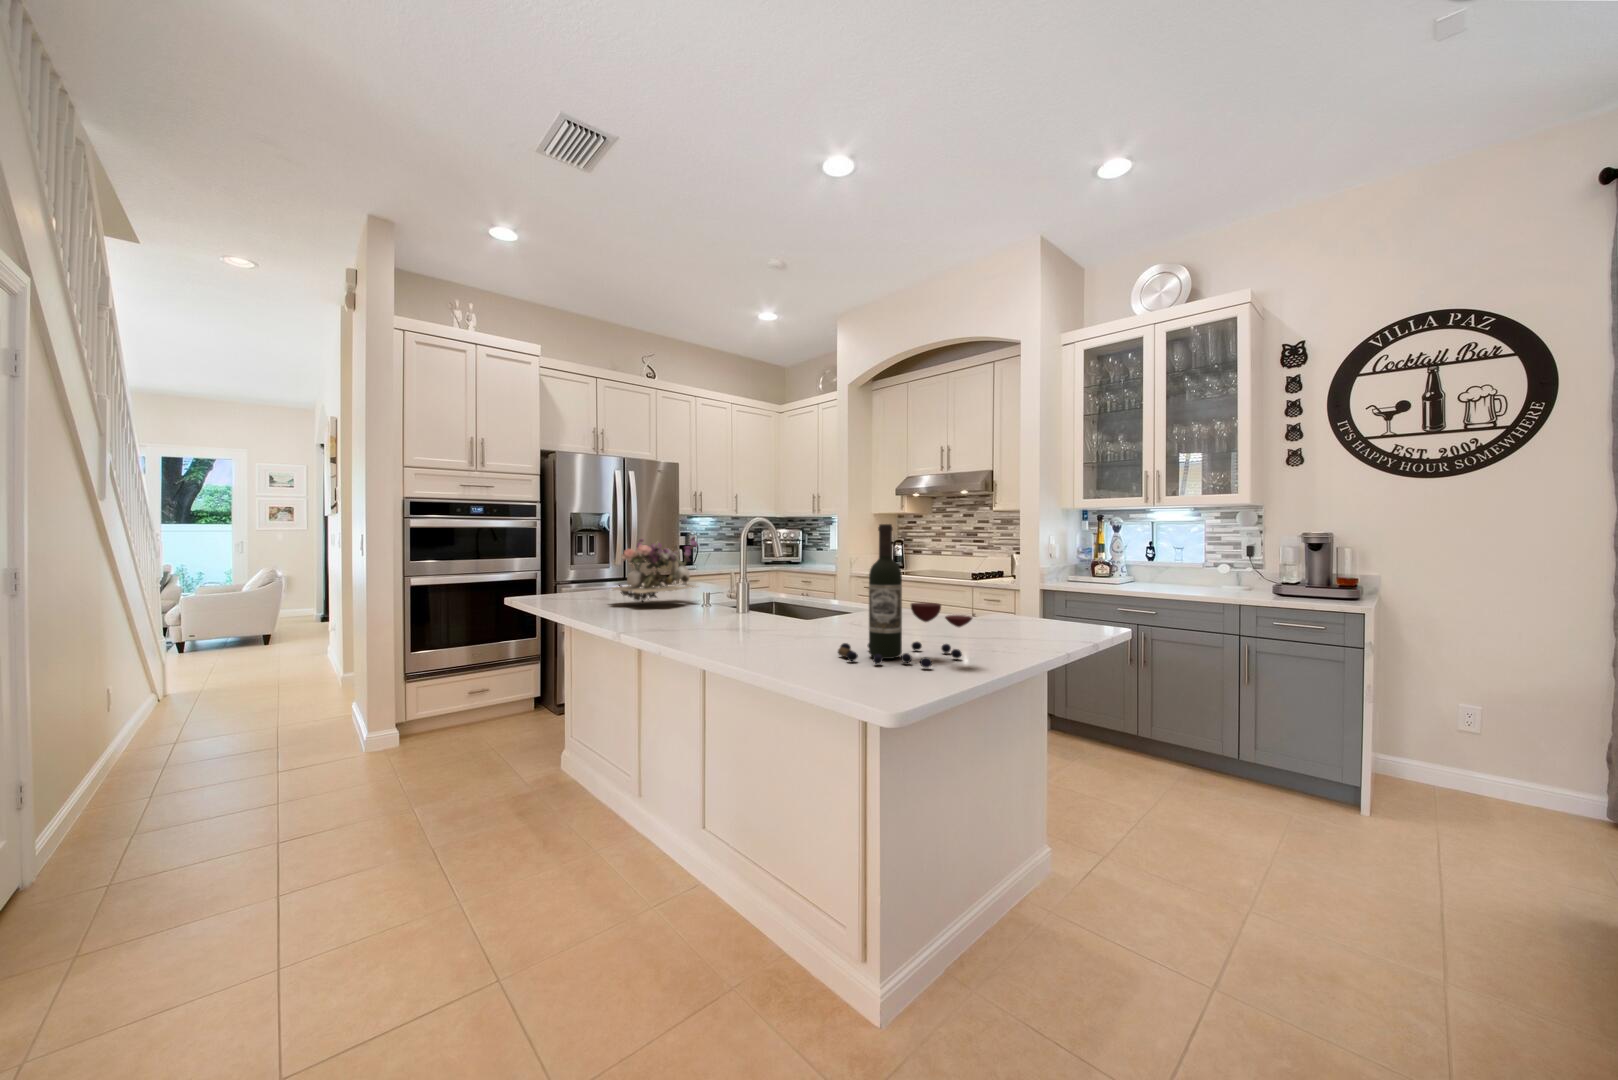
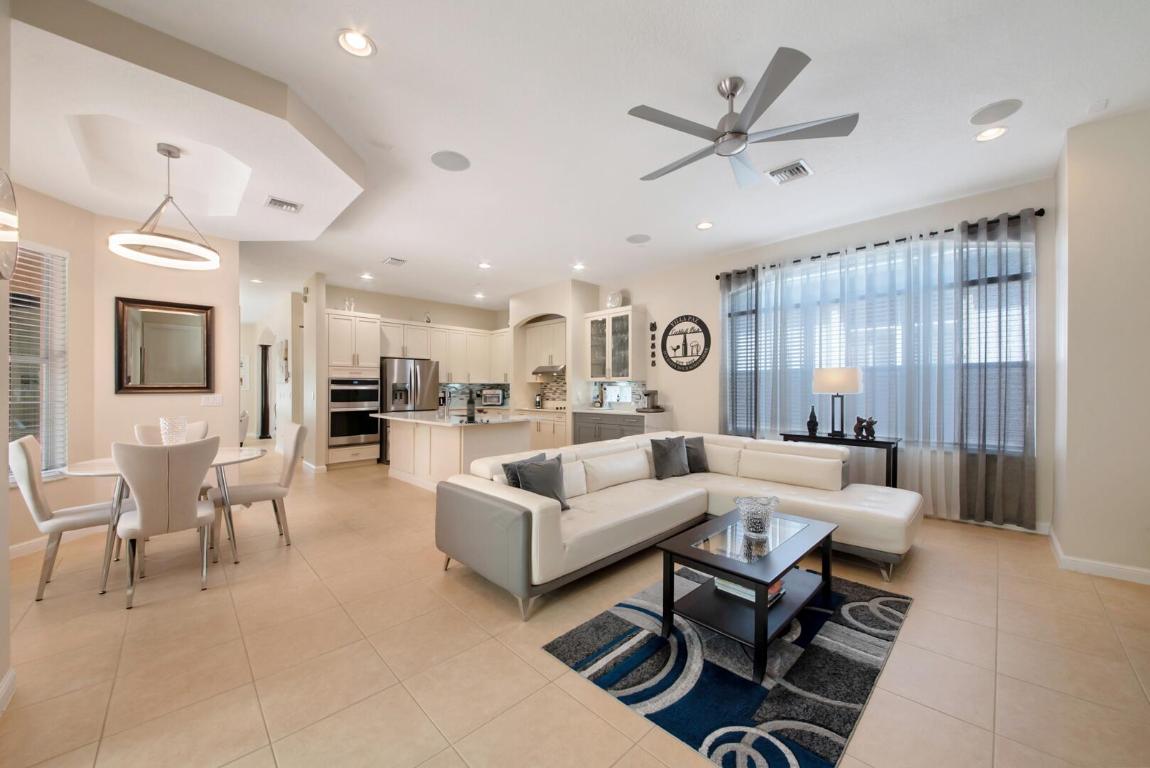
flower arrangement: present [612,536,698,602] -> none [405,392,437,416]

